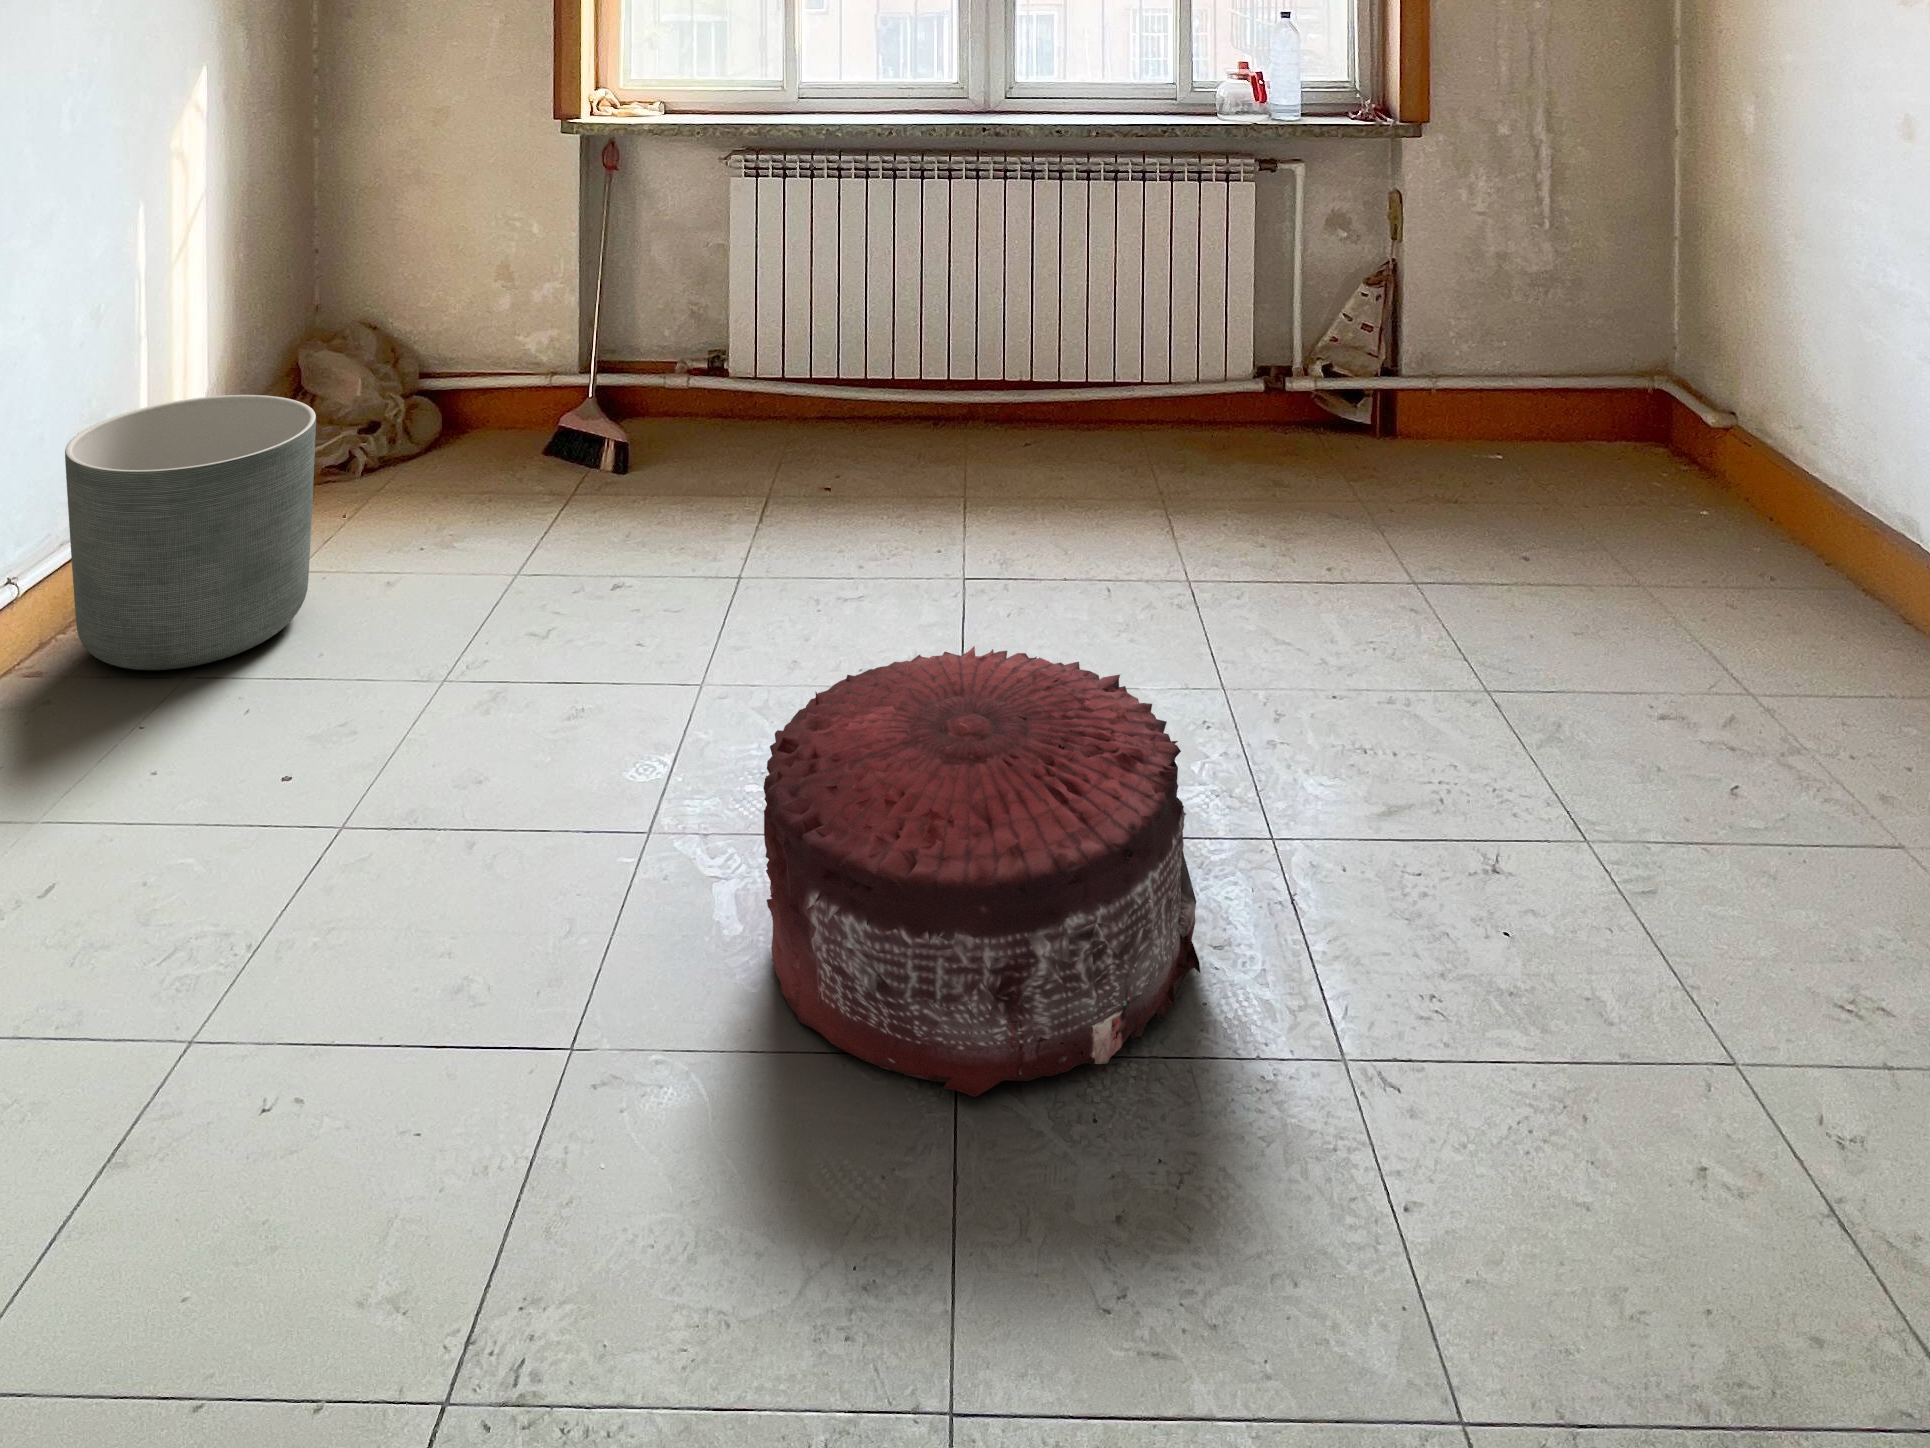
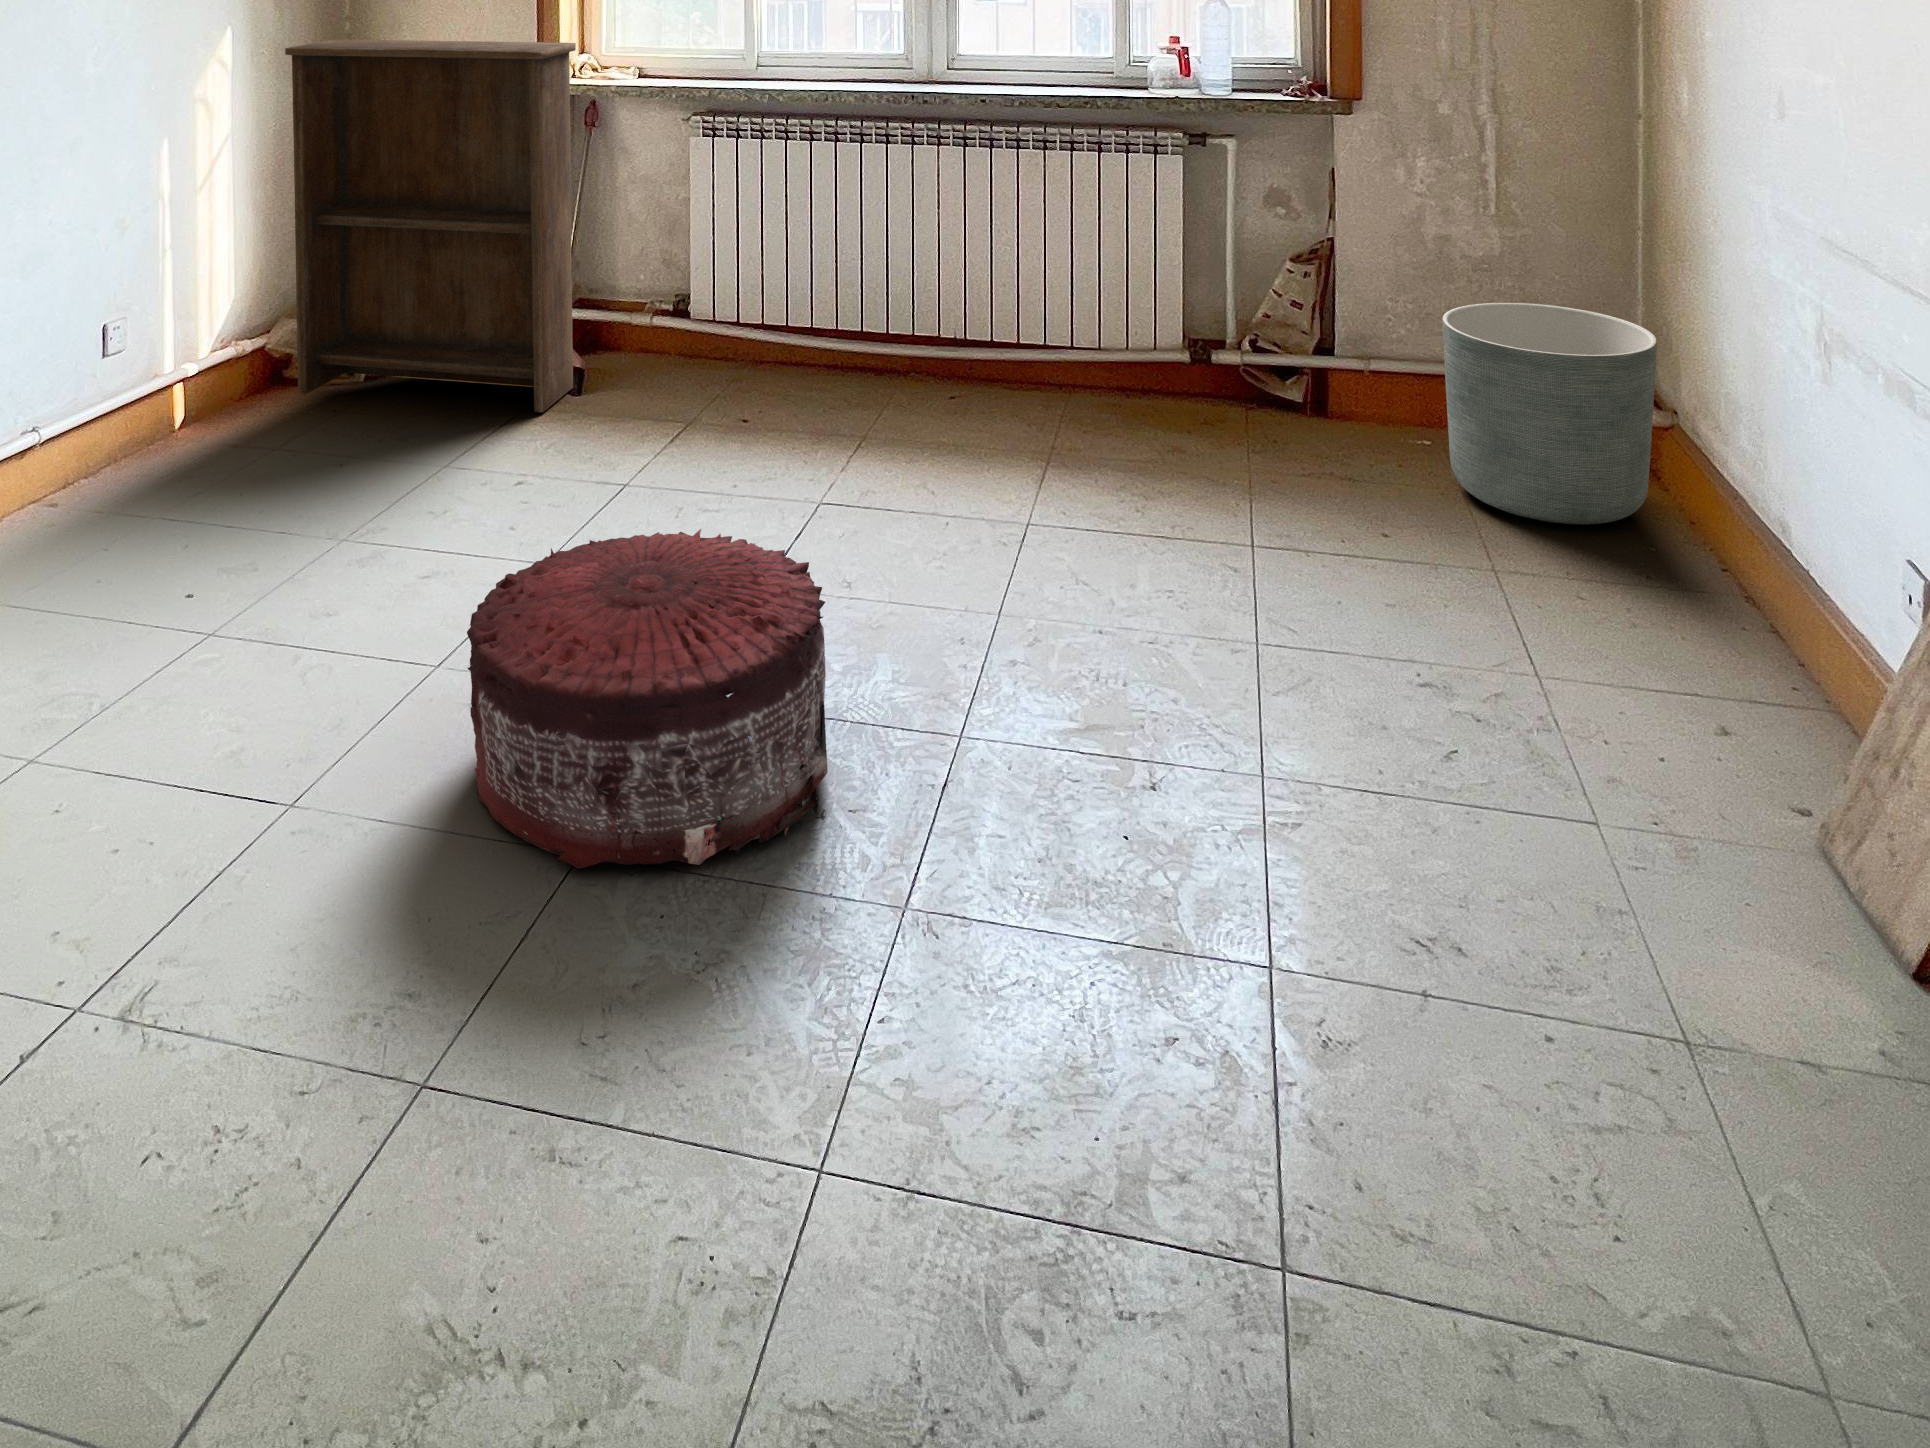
bookshelf: none [272,78,622,505] -> present [285,40,576,412]
planter: present [65,395,316,670] -> present [1442,303,1657,524]

